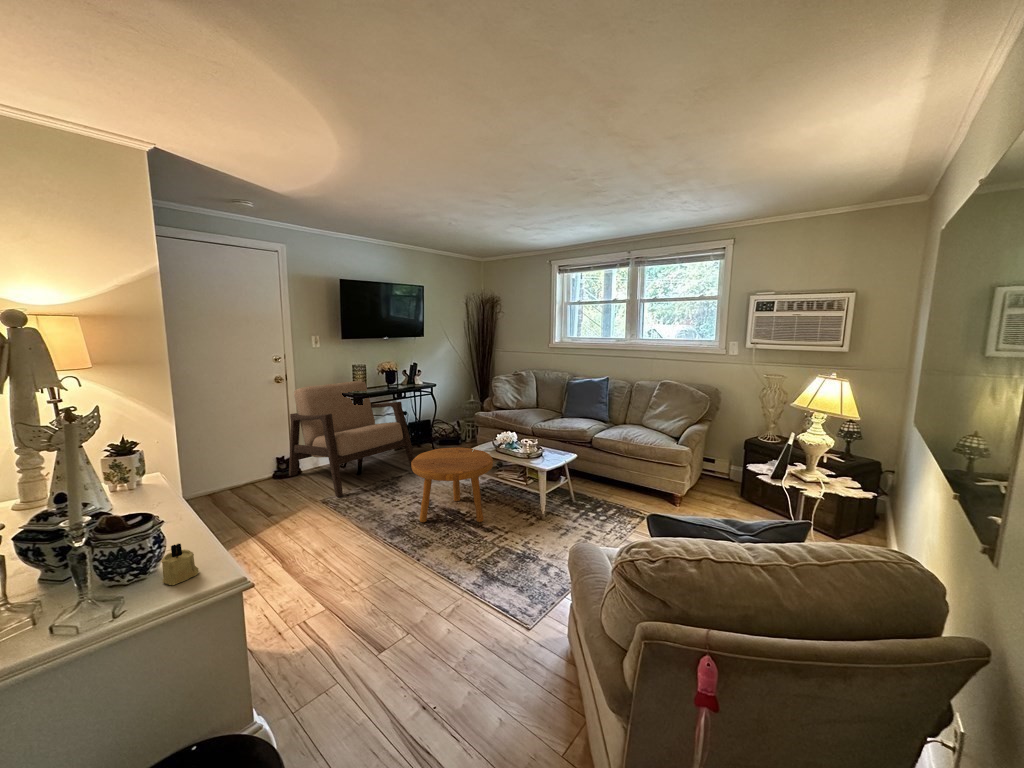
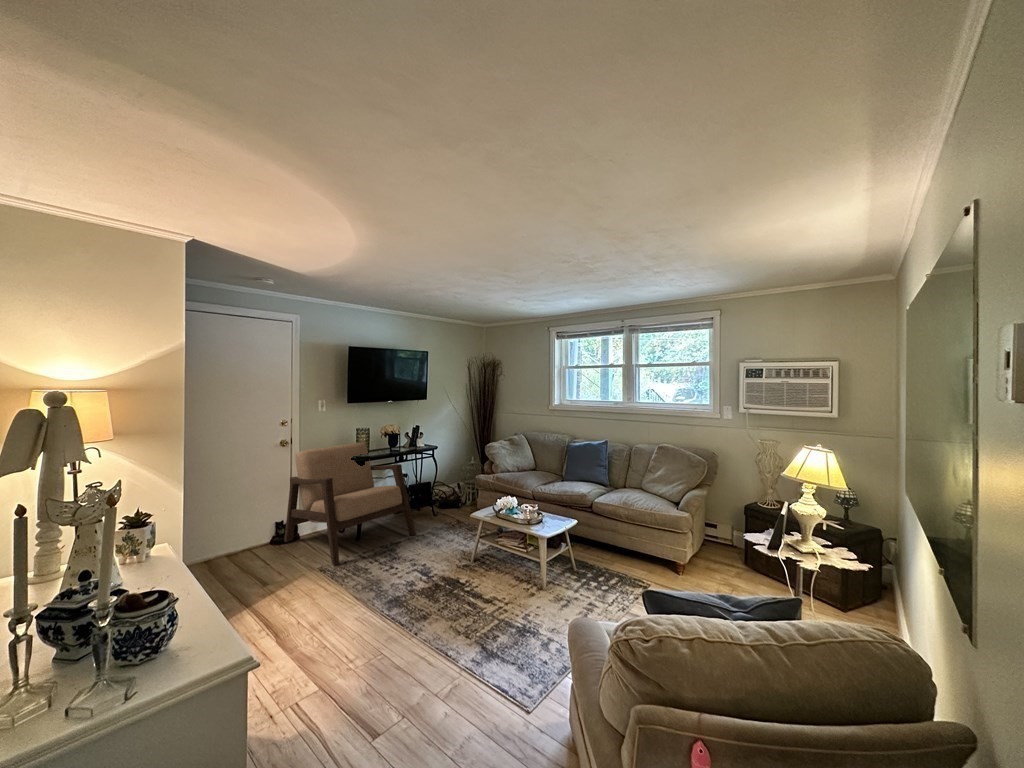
footstool: present [411,448,493,522] -> none [411,513,493,593]
candle: present [161,544,199,585] -> none [173,621,208,664]

